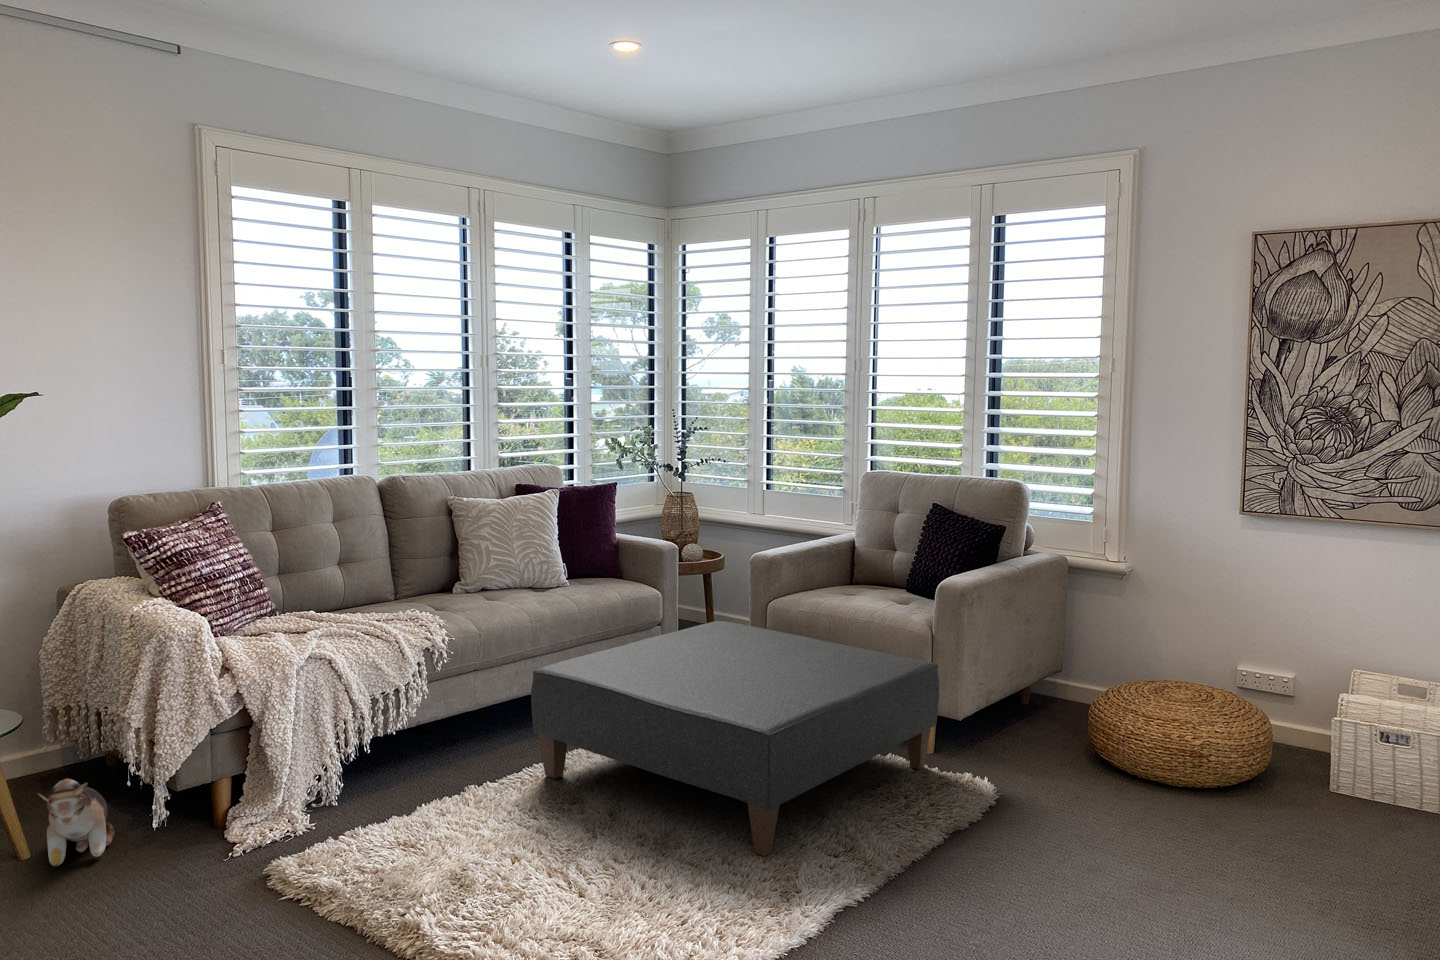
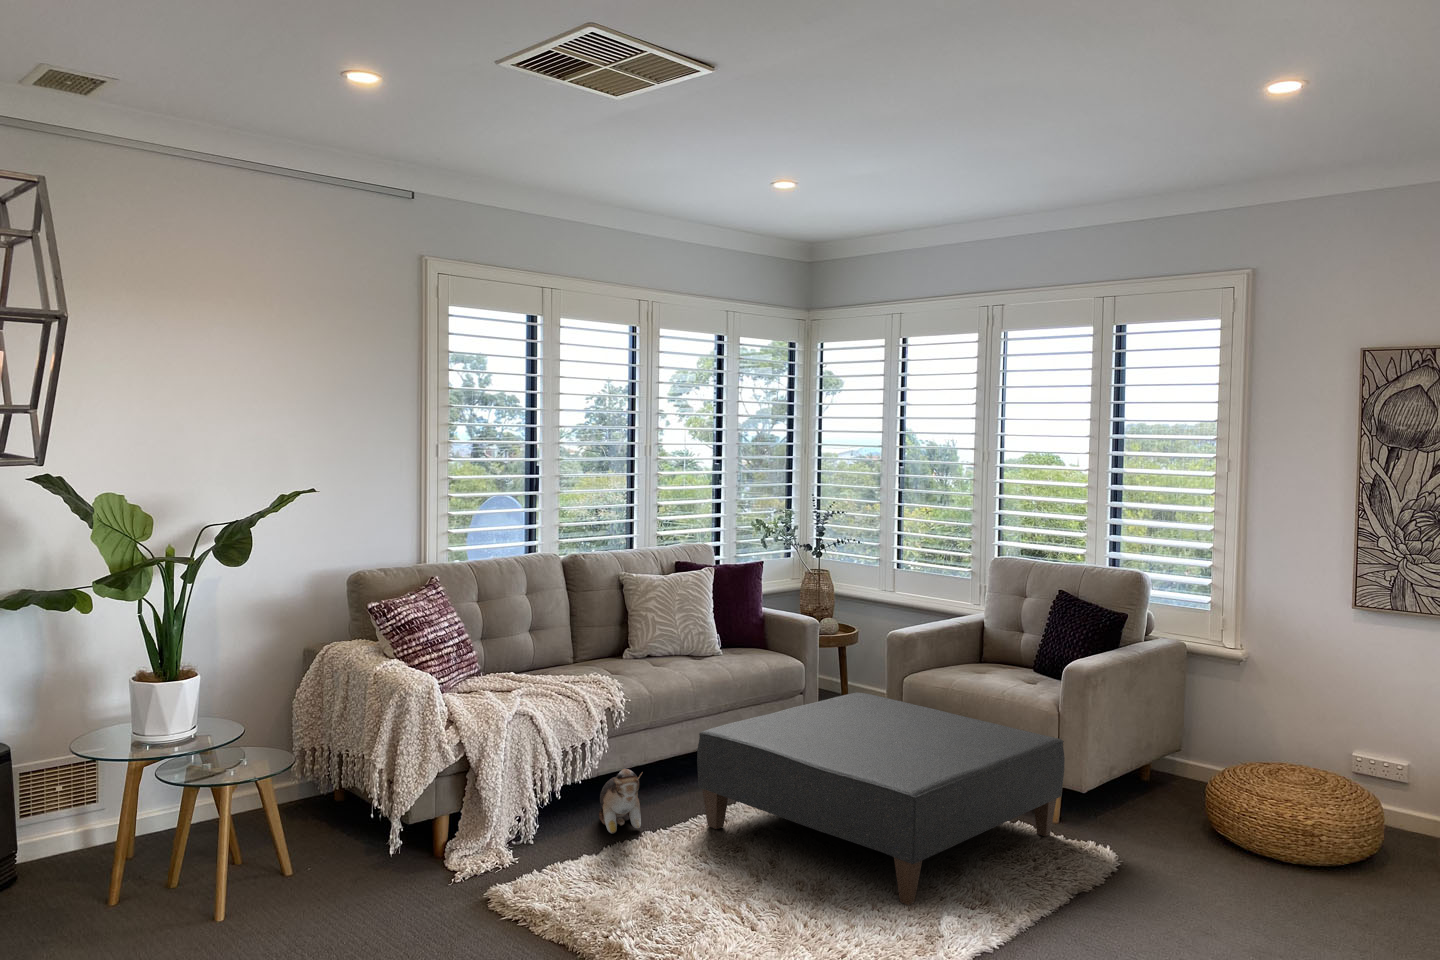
plush toy: present [37,778,115,866] -> present [599,769,643,834]

